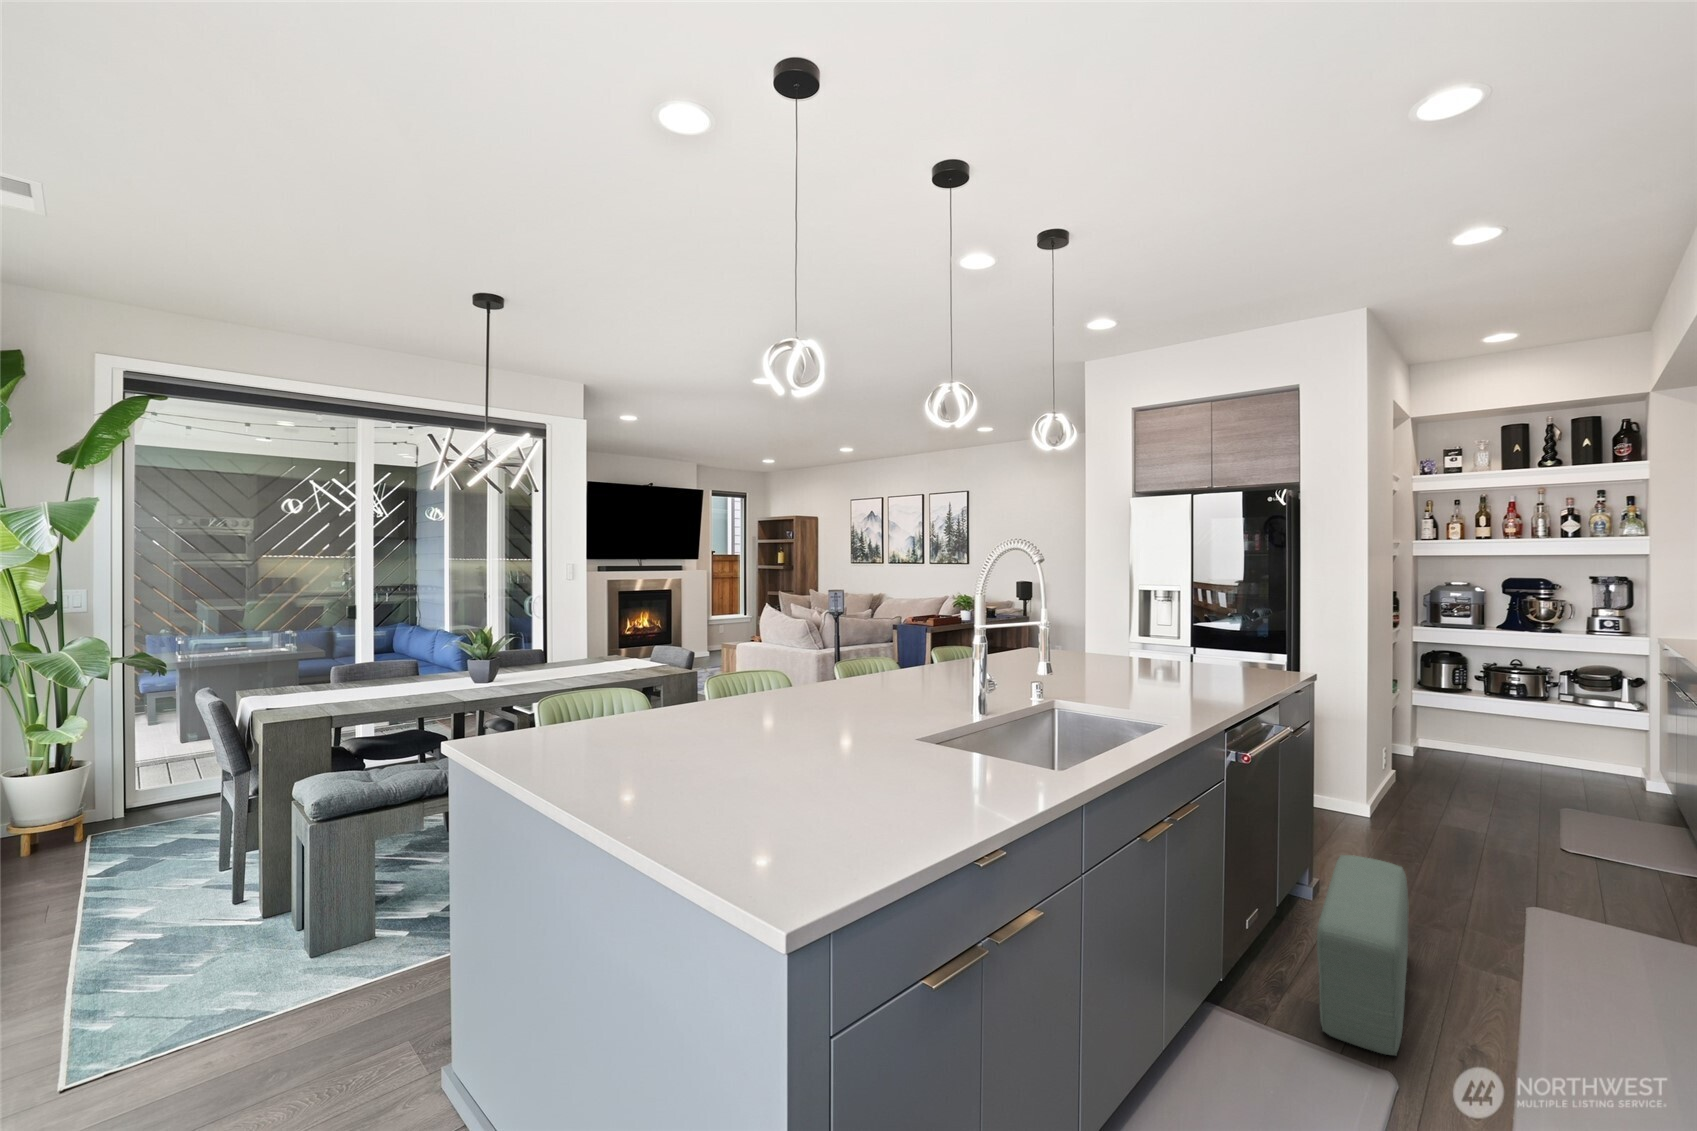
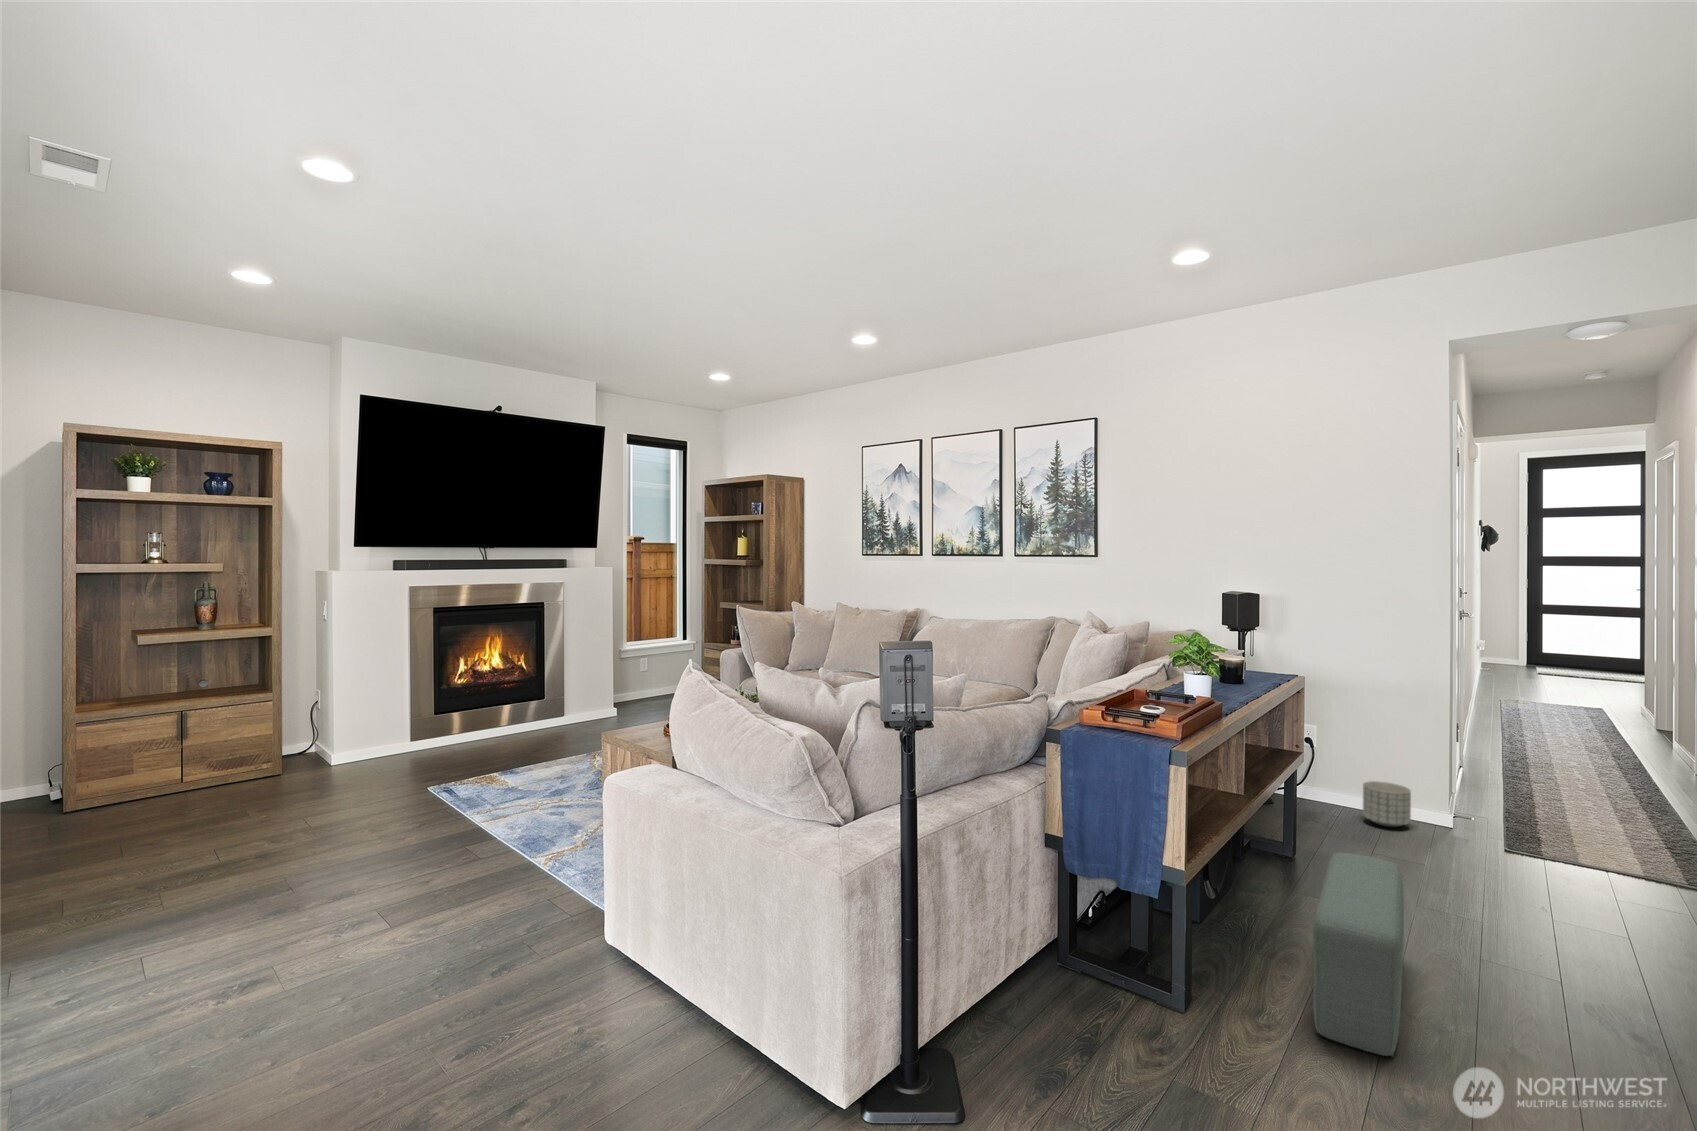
planter: none [1375,774,1423,818] -> present [1363,781,1411,827]

